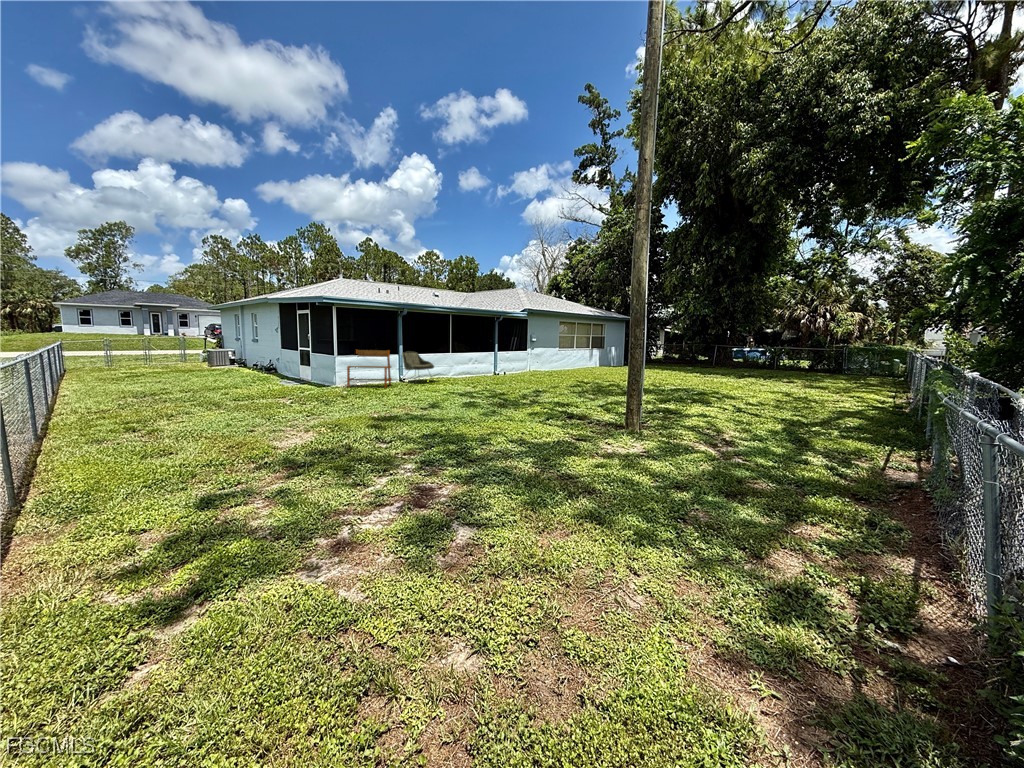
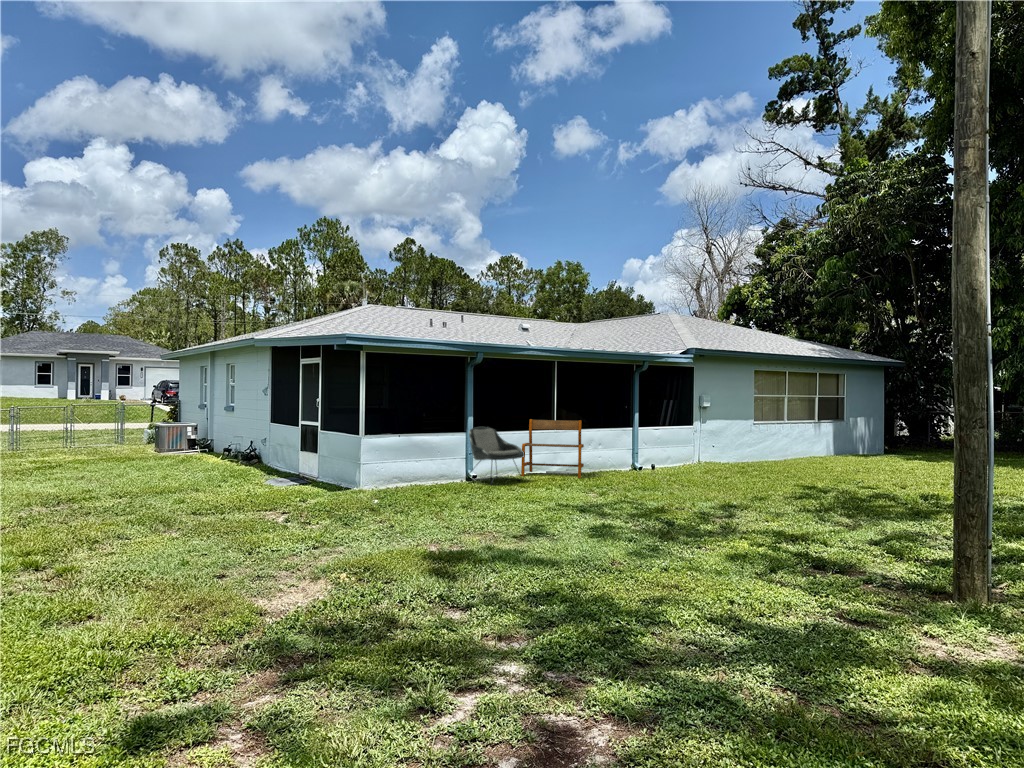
bench: present [347,350,392,388] -> present [521,419,584,478]

